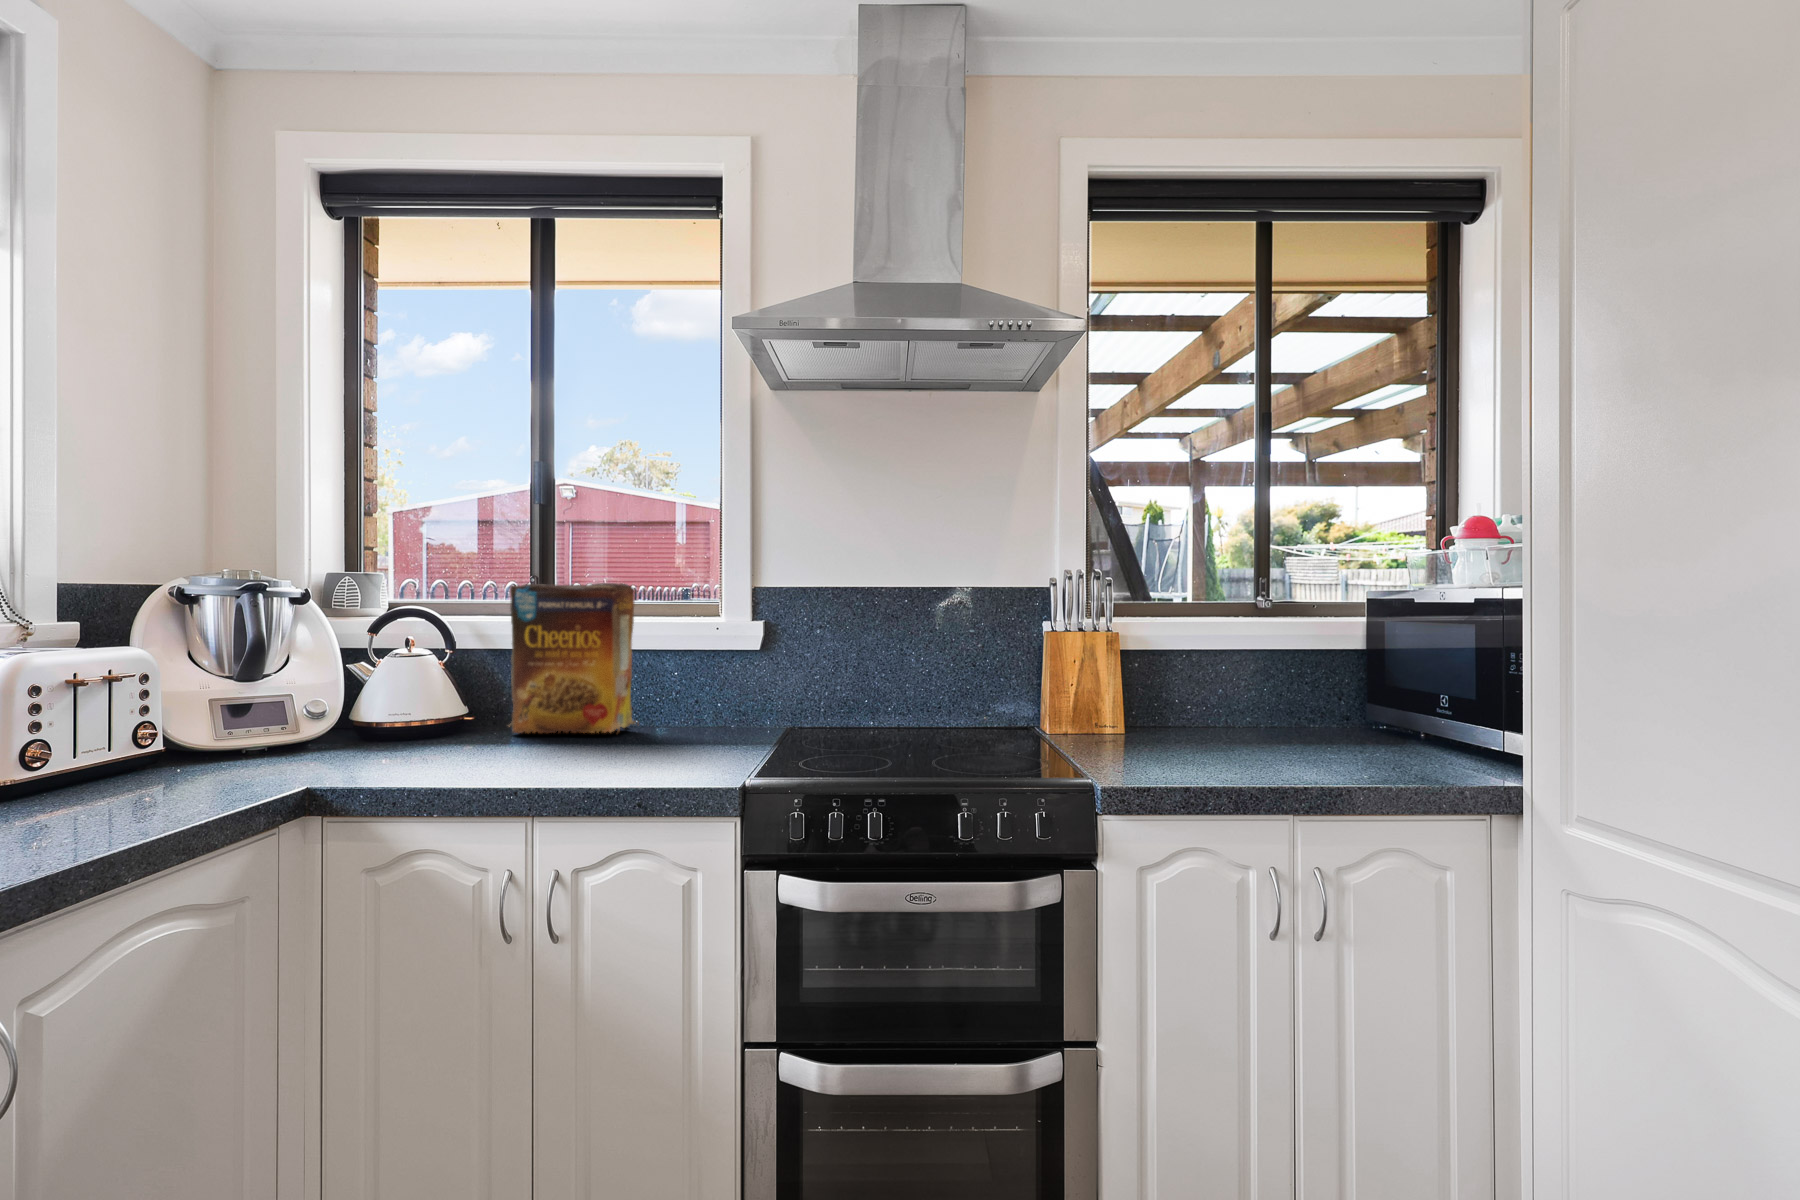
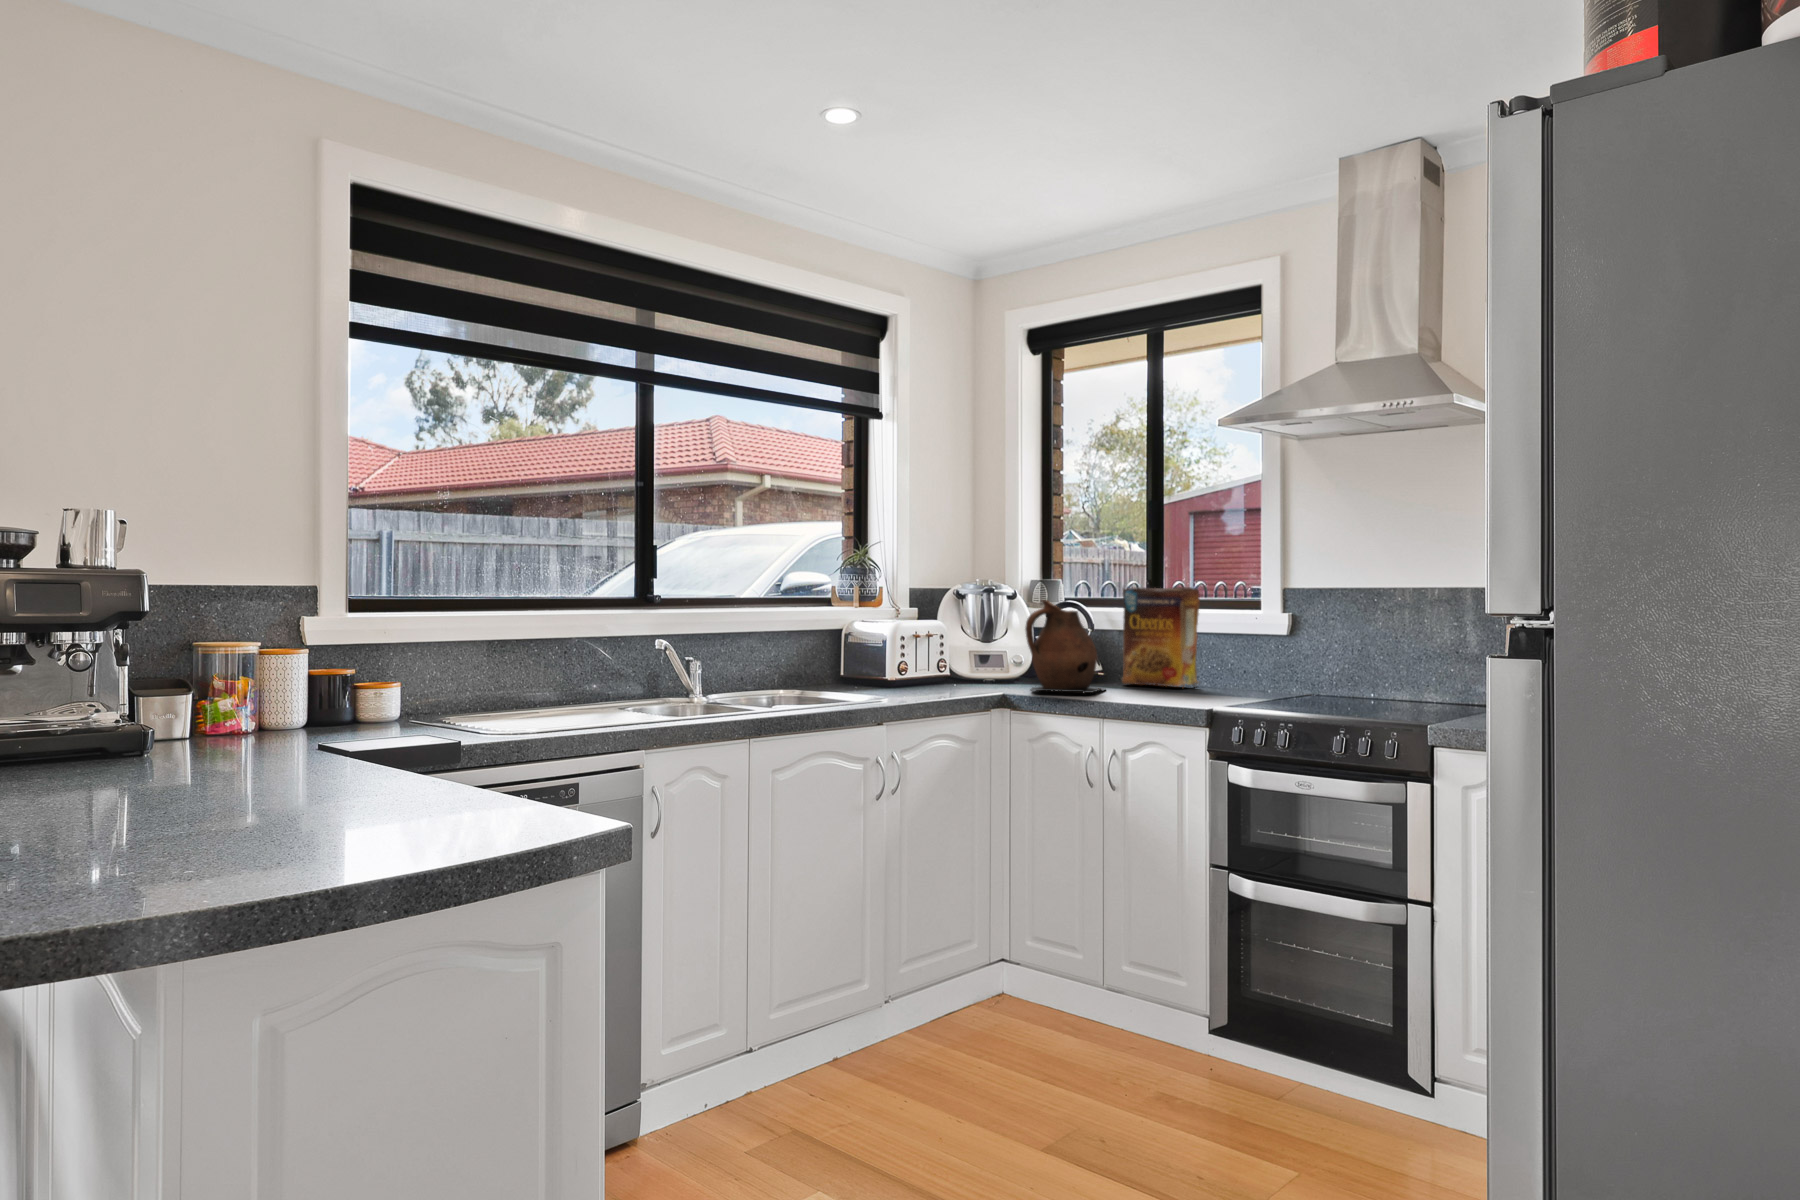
ceramic pitcher: none [346,603,499,773] -> present [1025,600,1105,693]

